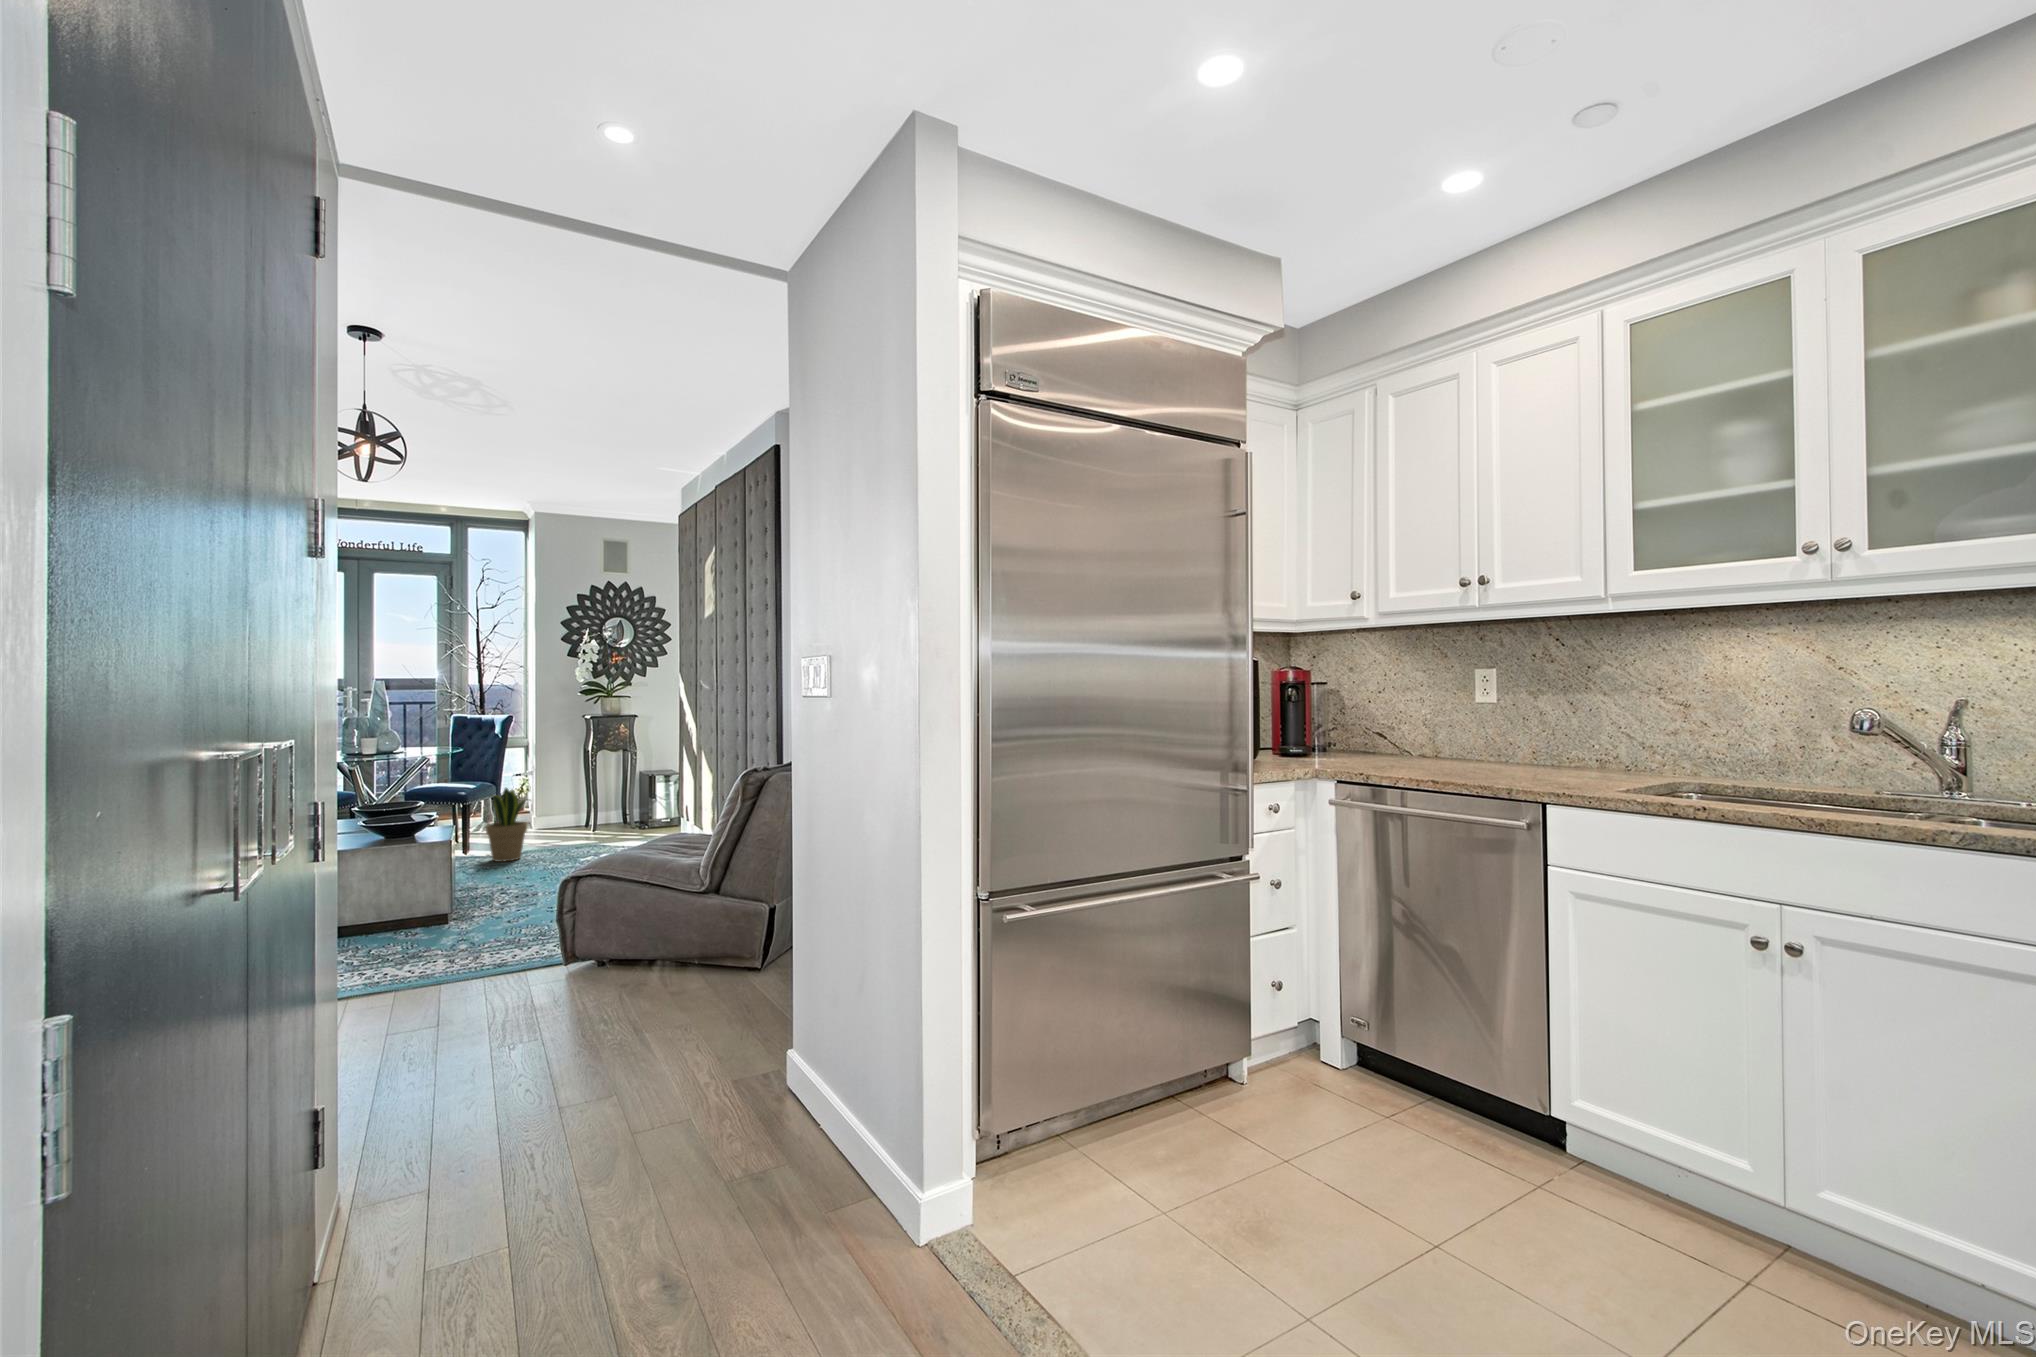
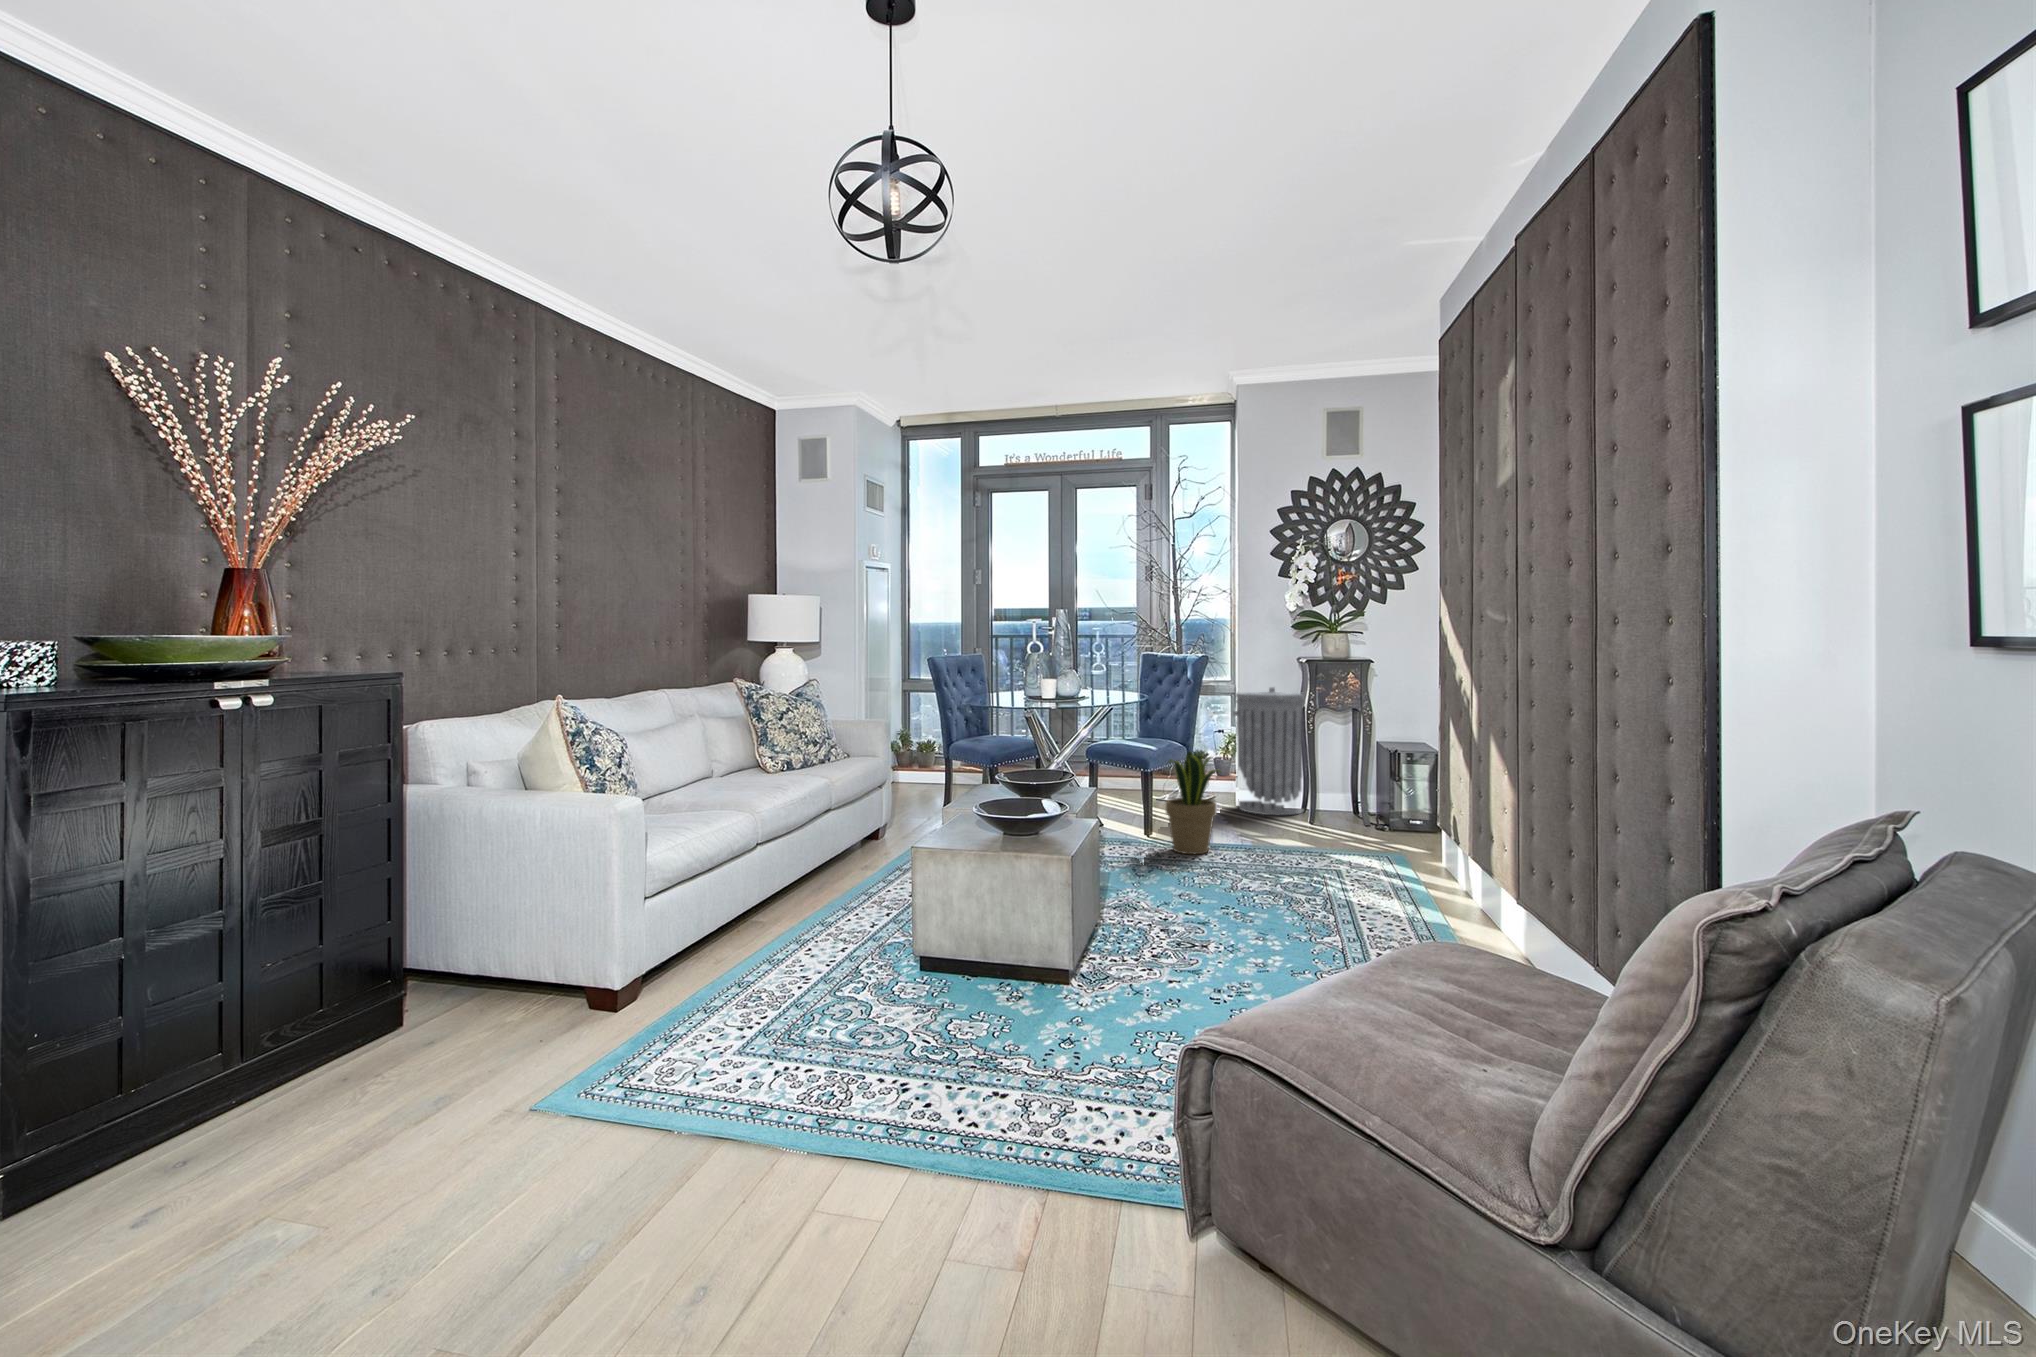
trash can: none [531,738,593,833] -> present [1233,687,1304,815]

